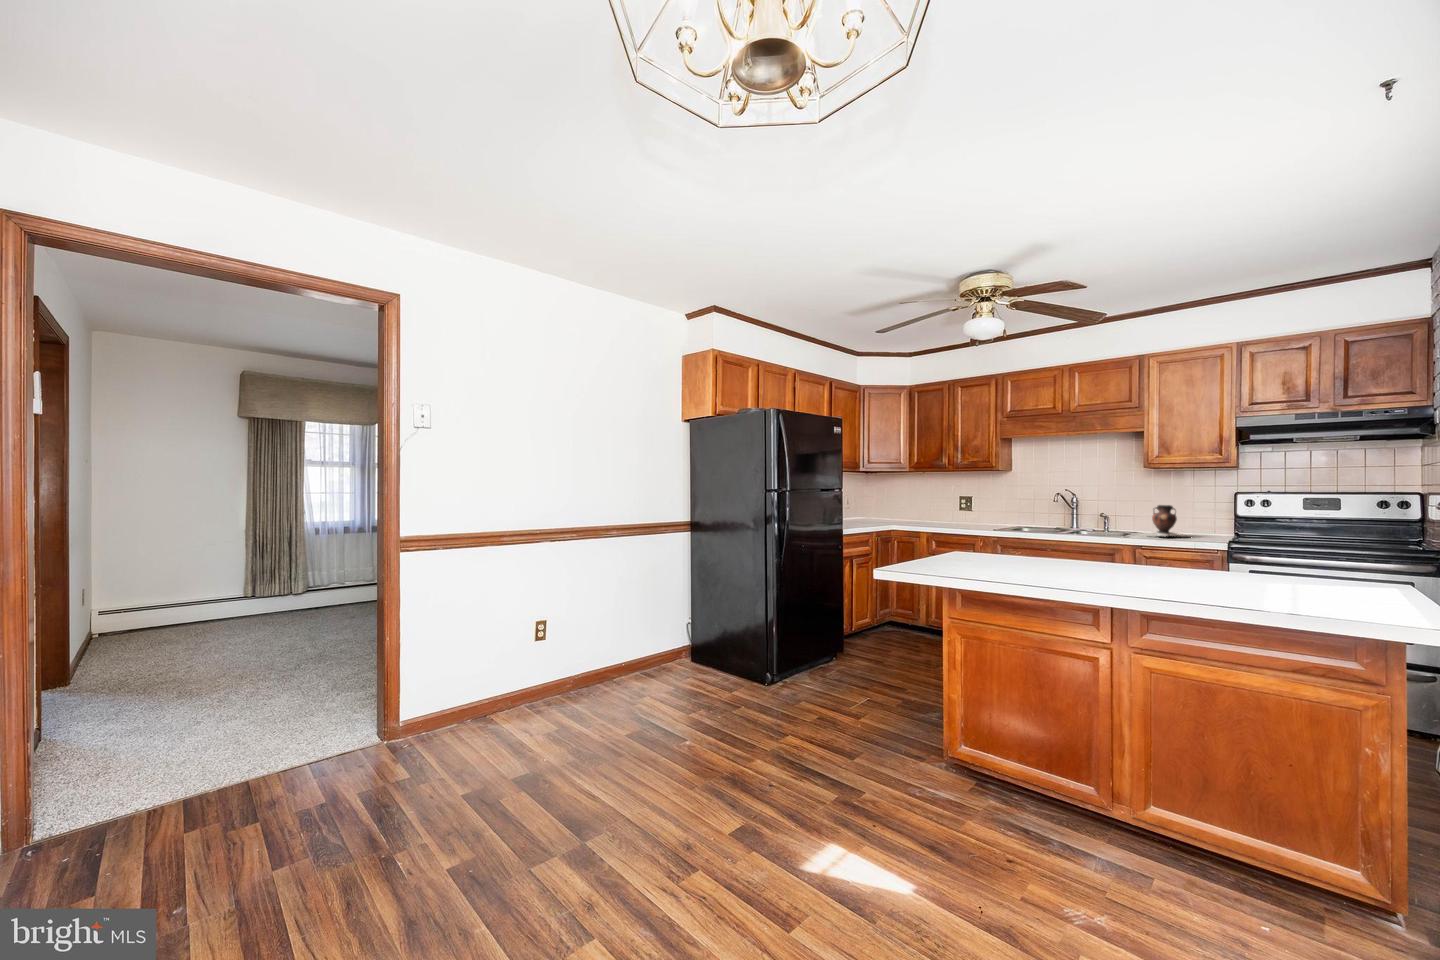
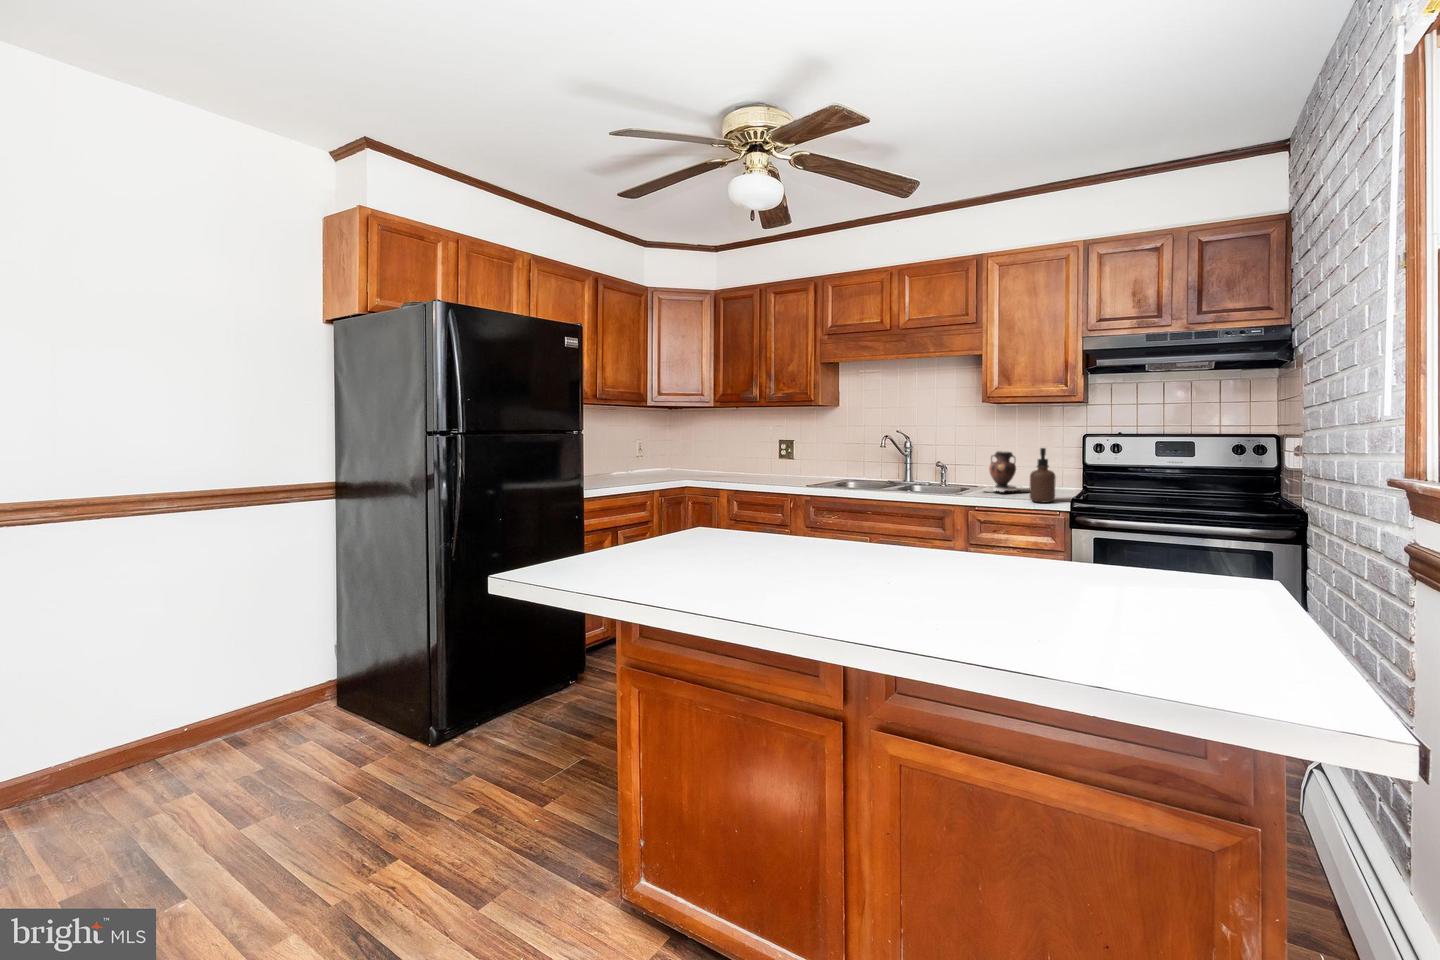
soap dispenser: none [1193,502,1216,544] -> present [1030,448,1056,503]

